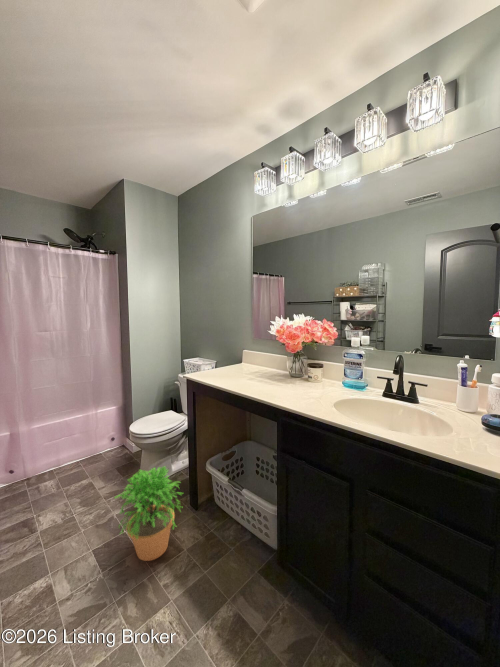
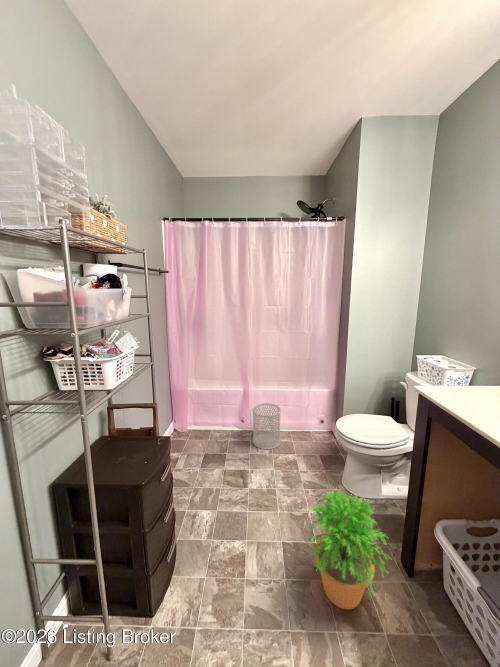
wastebasket: none [28,437,69,491] -> present [252,403,281,449]

